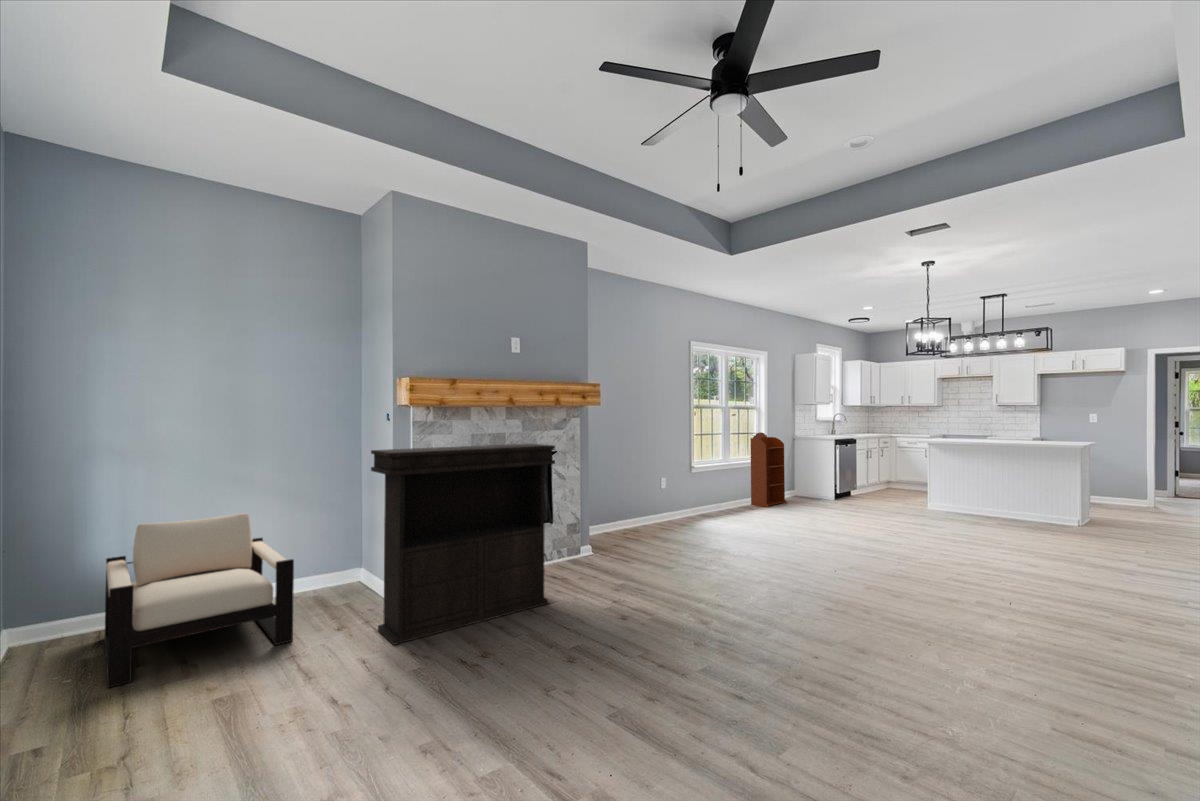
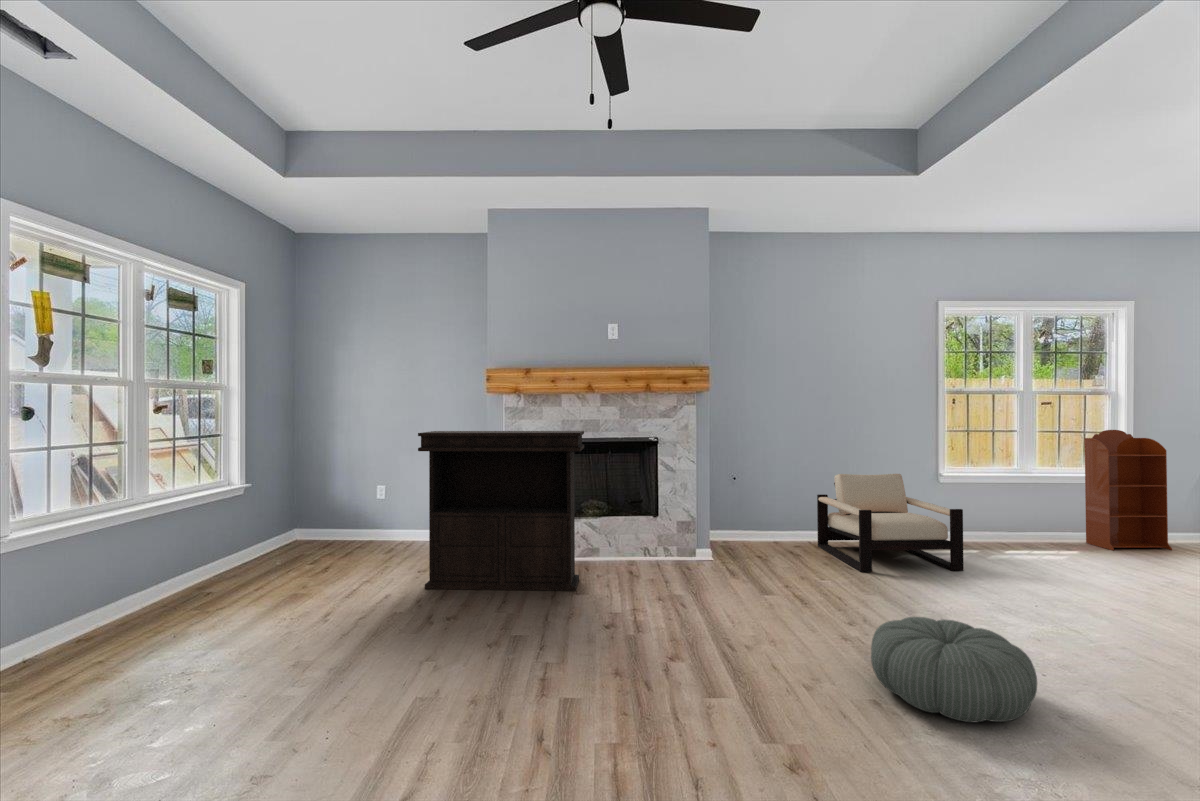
armchair: present [105,513,294,688] -> present [817,474,964,572]
pouf: none [817,554,914,609] -> present [871,617,1037,722]

